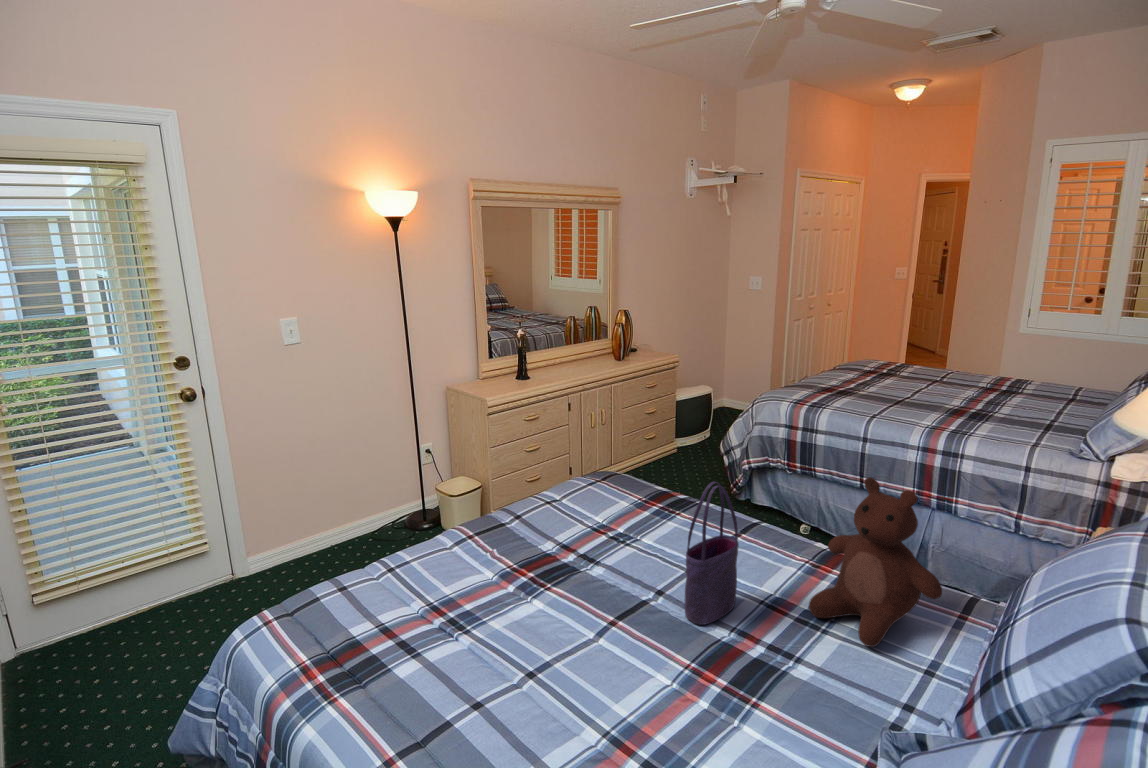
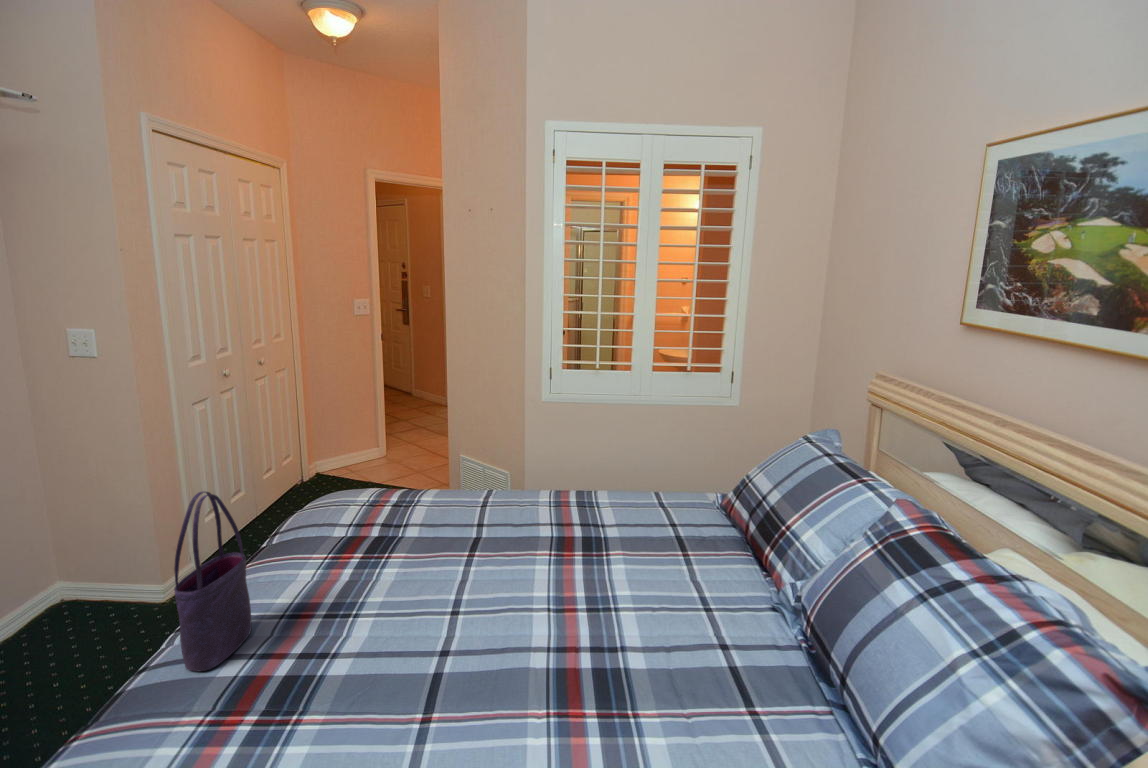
teddy bear: present [809,477,942,647] -> none [336,450,453,612]

